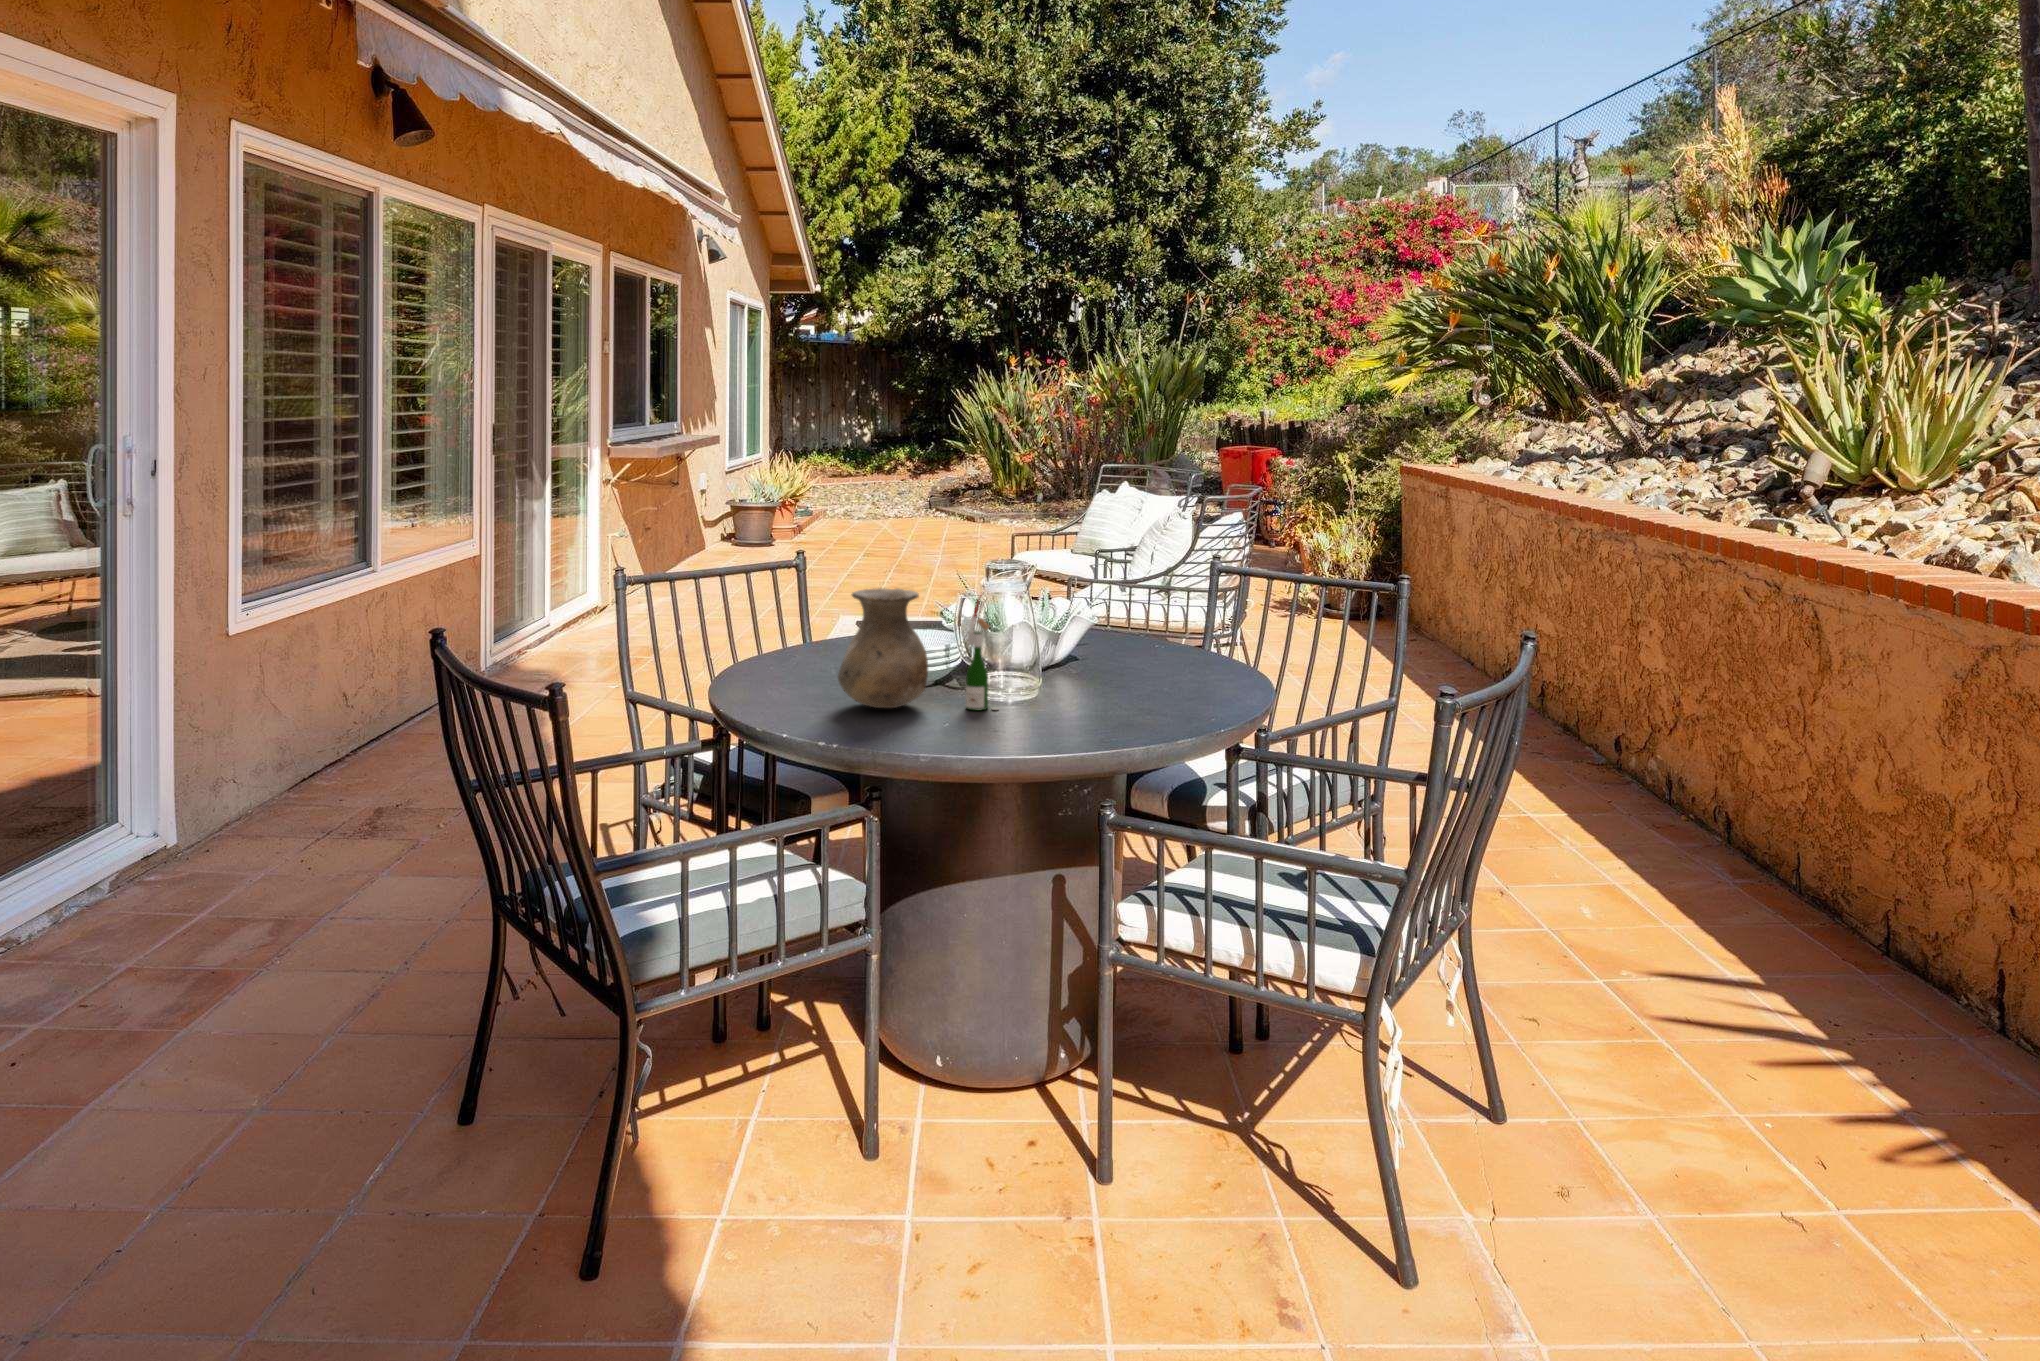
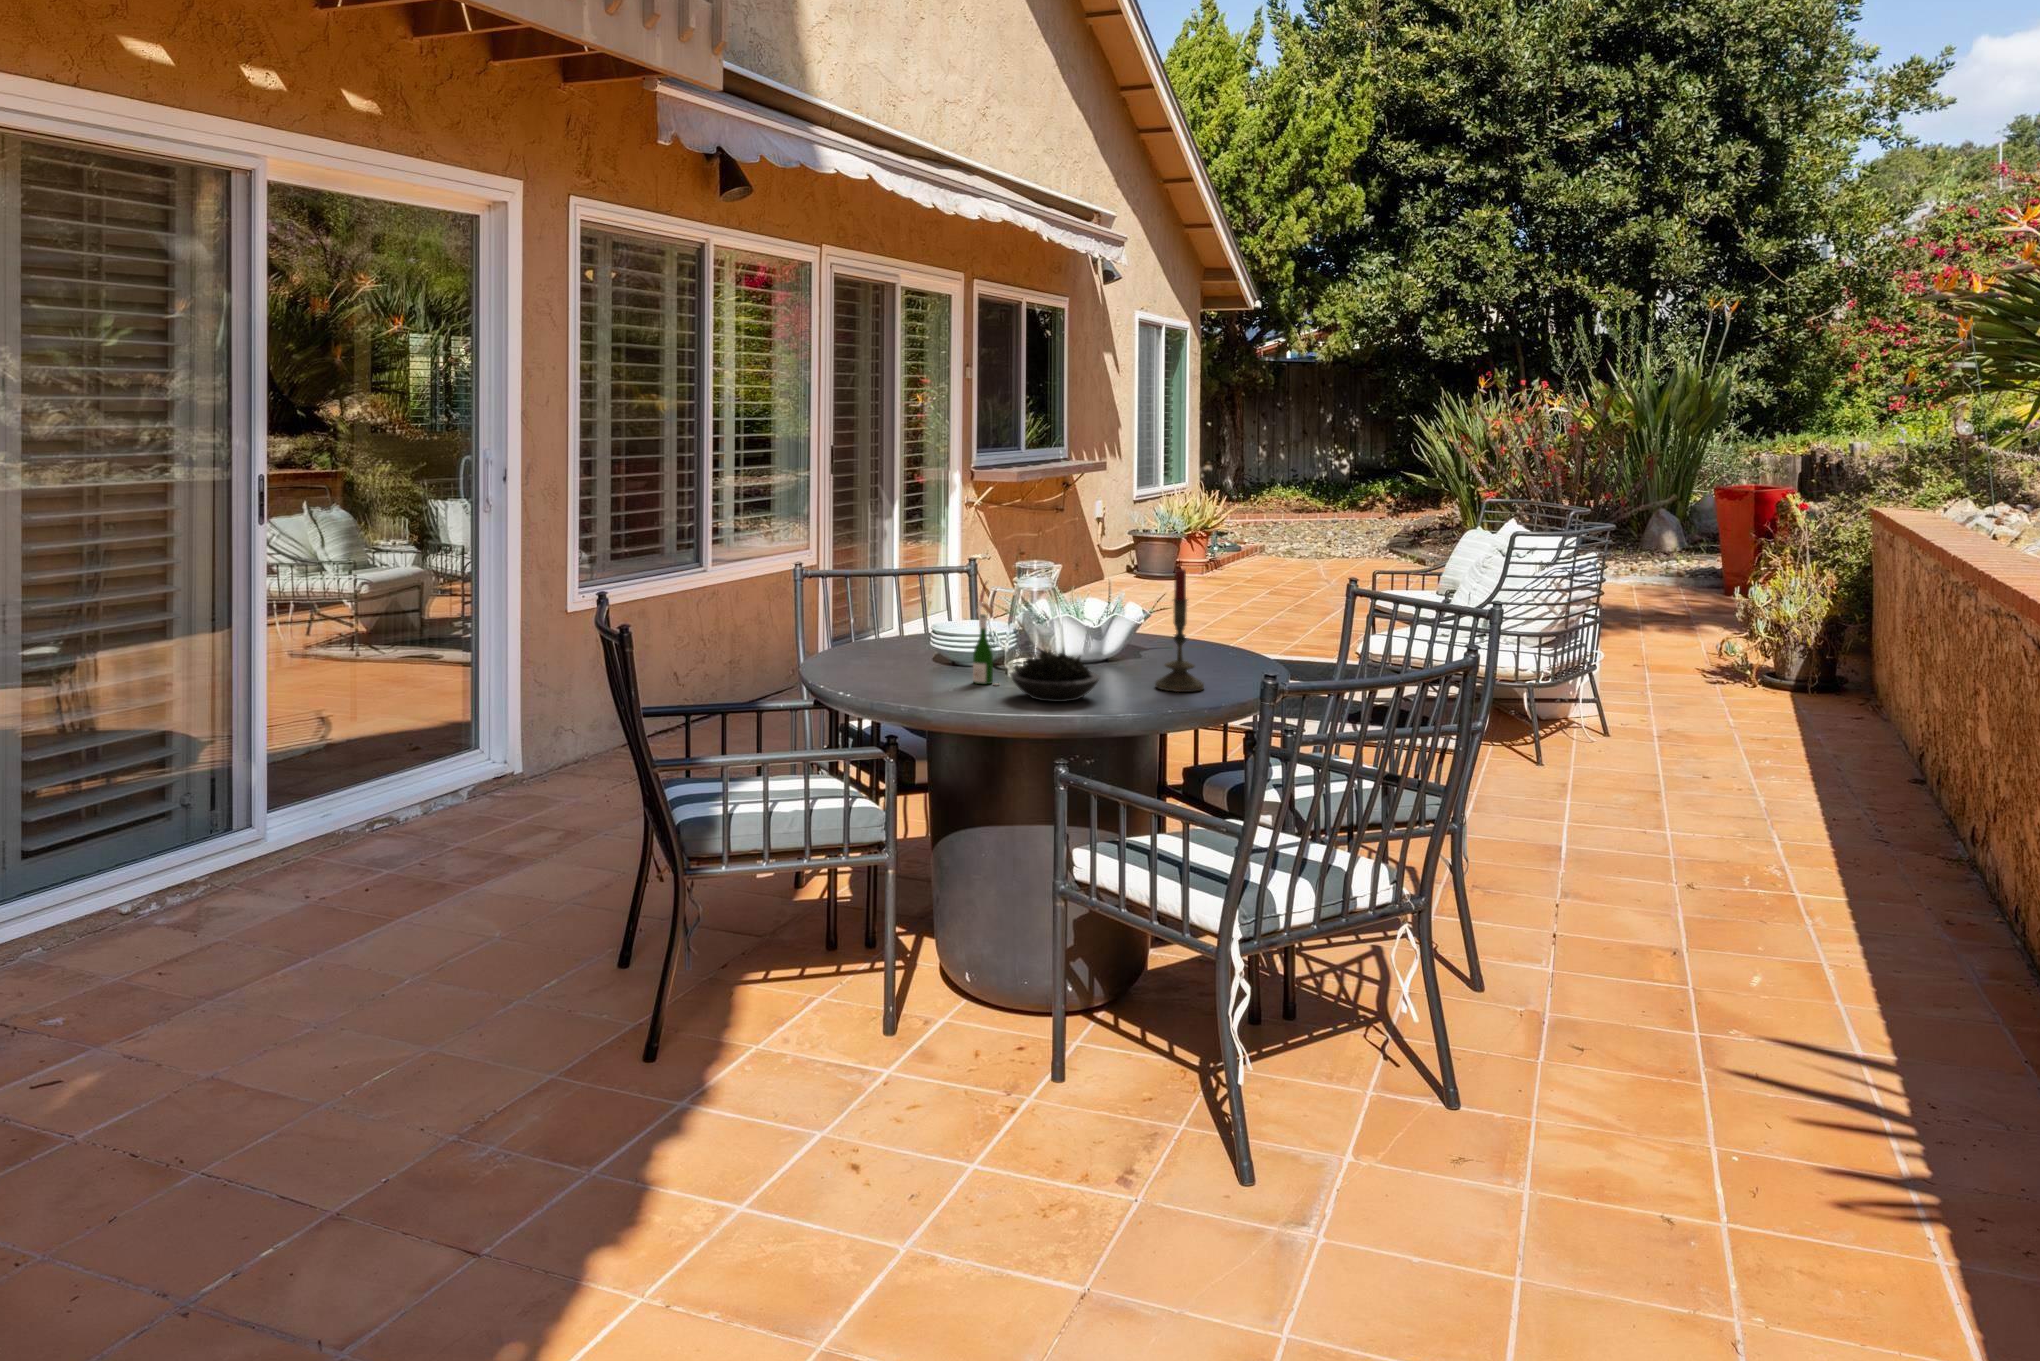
candle: none [1149,564,1199,698] -> present [1155,569,1204,692]
vase: present [838,588,928,708] -> none [868,574,945,676]
succulent plant: none [1032,666,1131,726] -> present [1010,650,1100,702]

